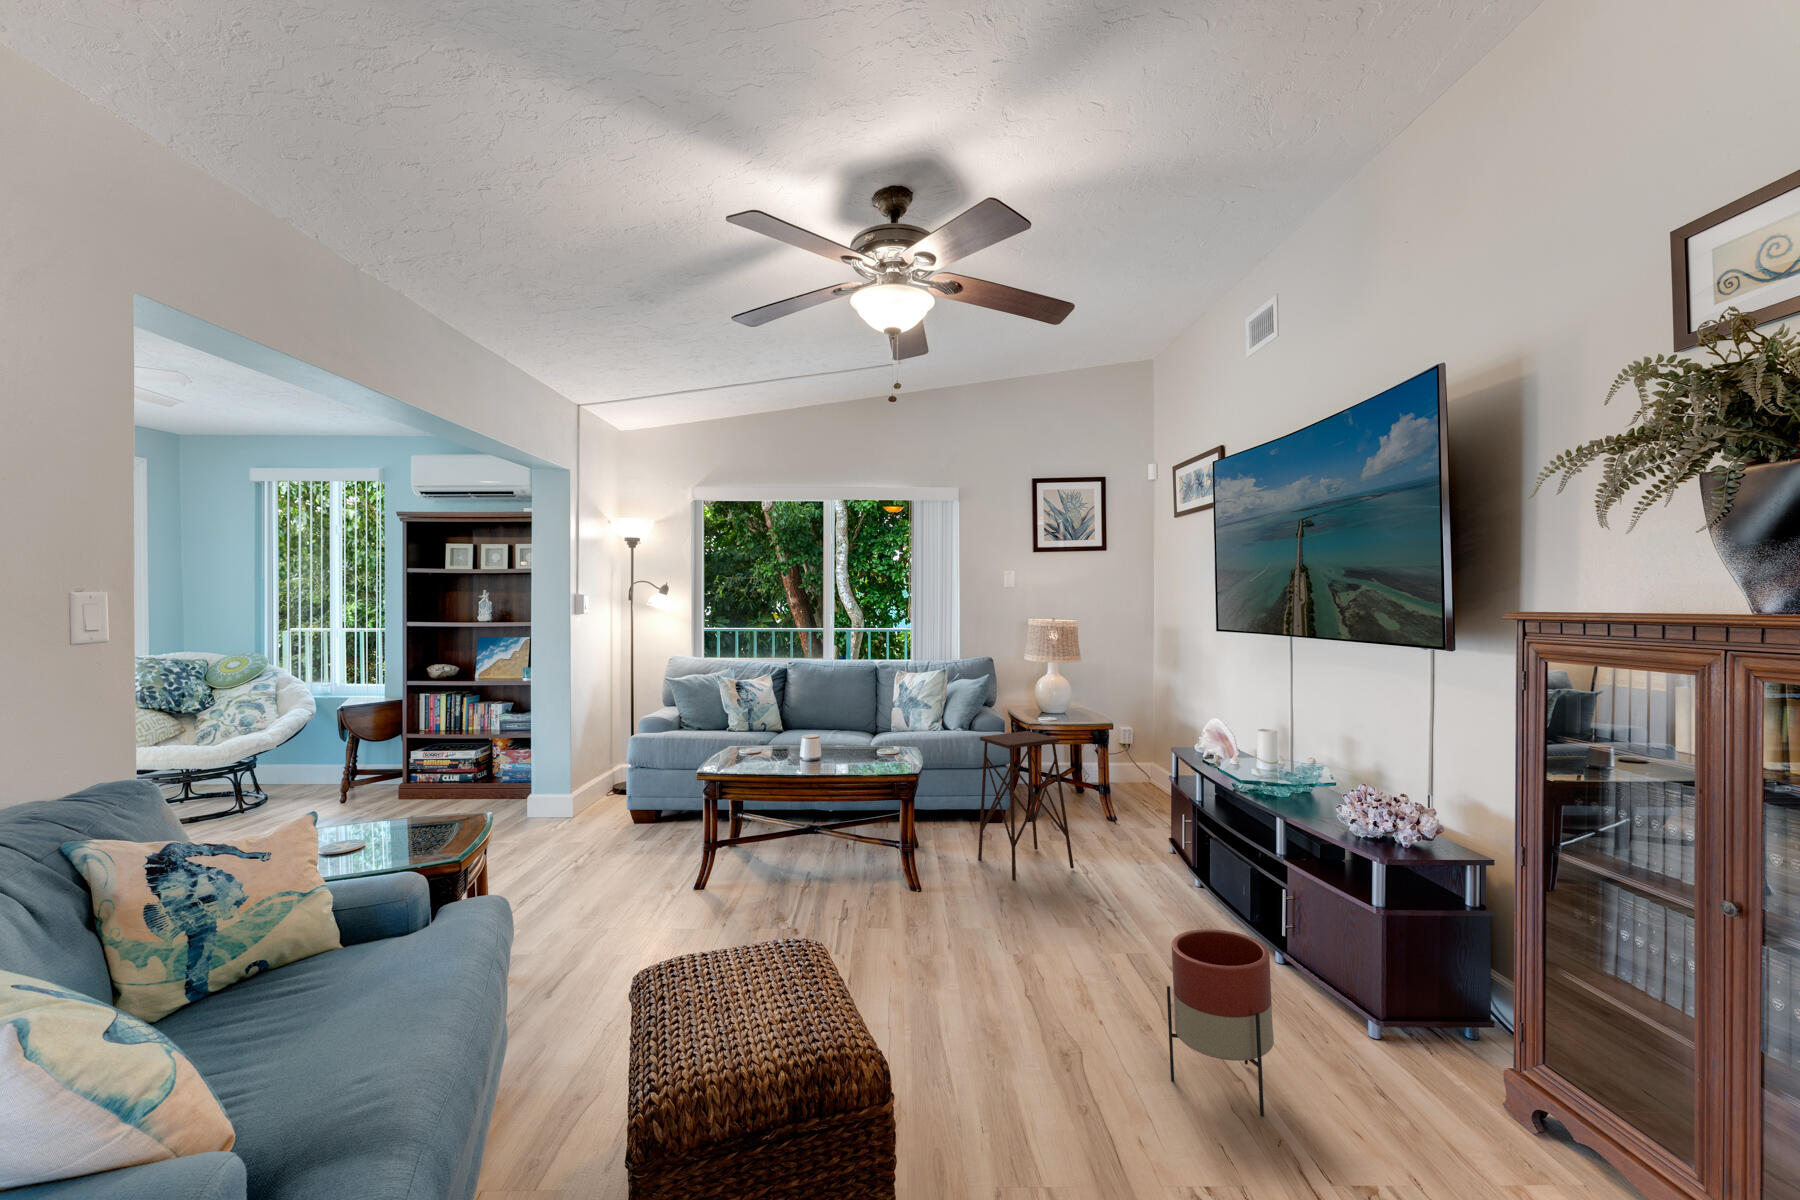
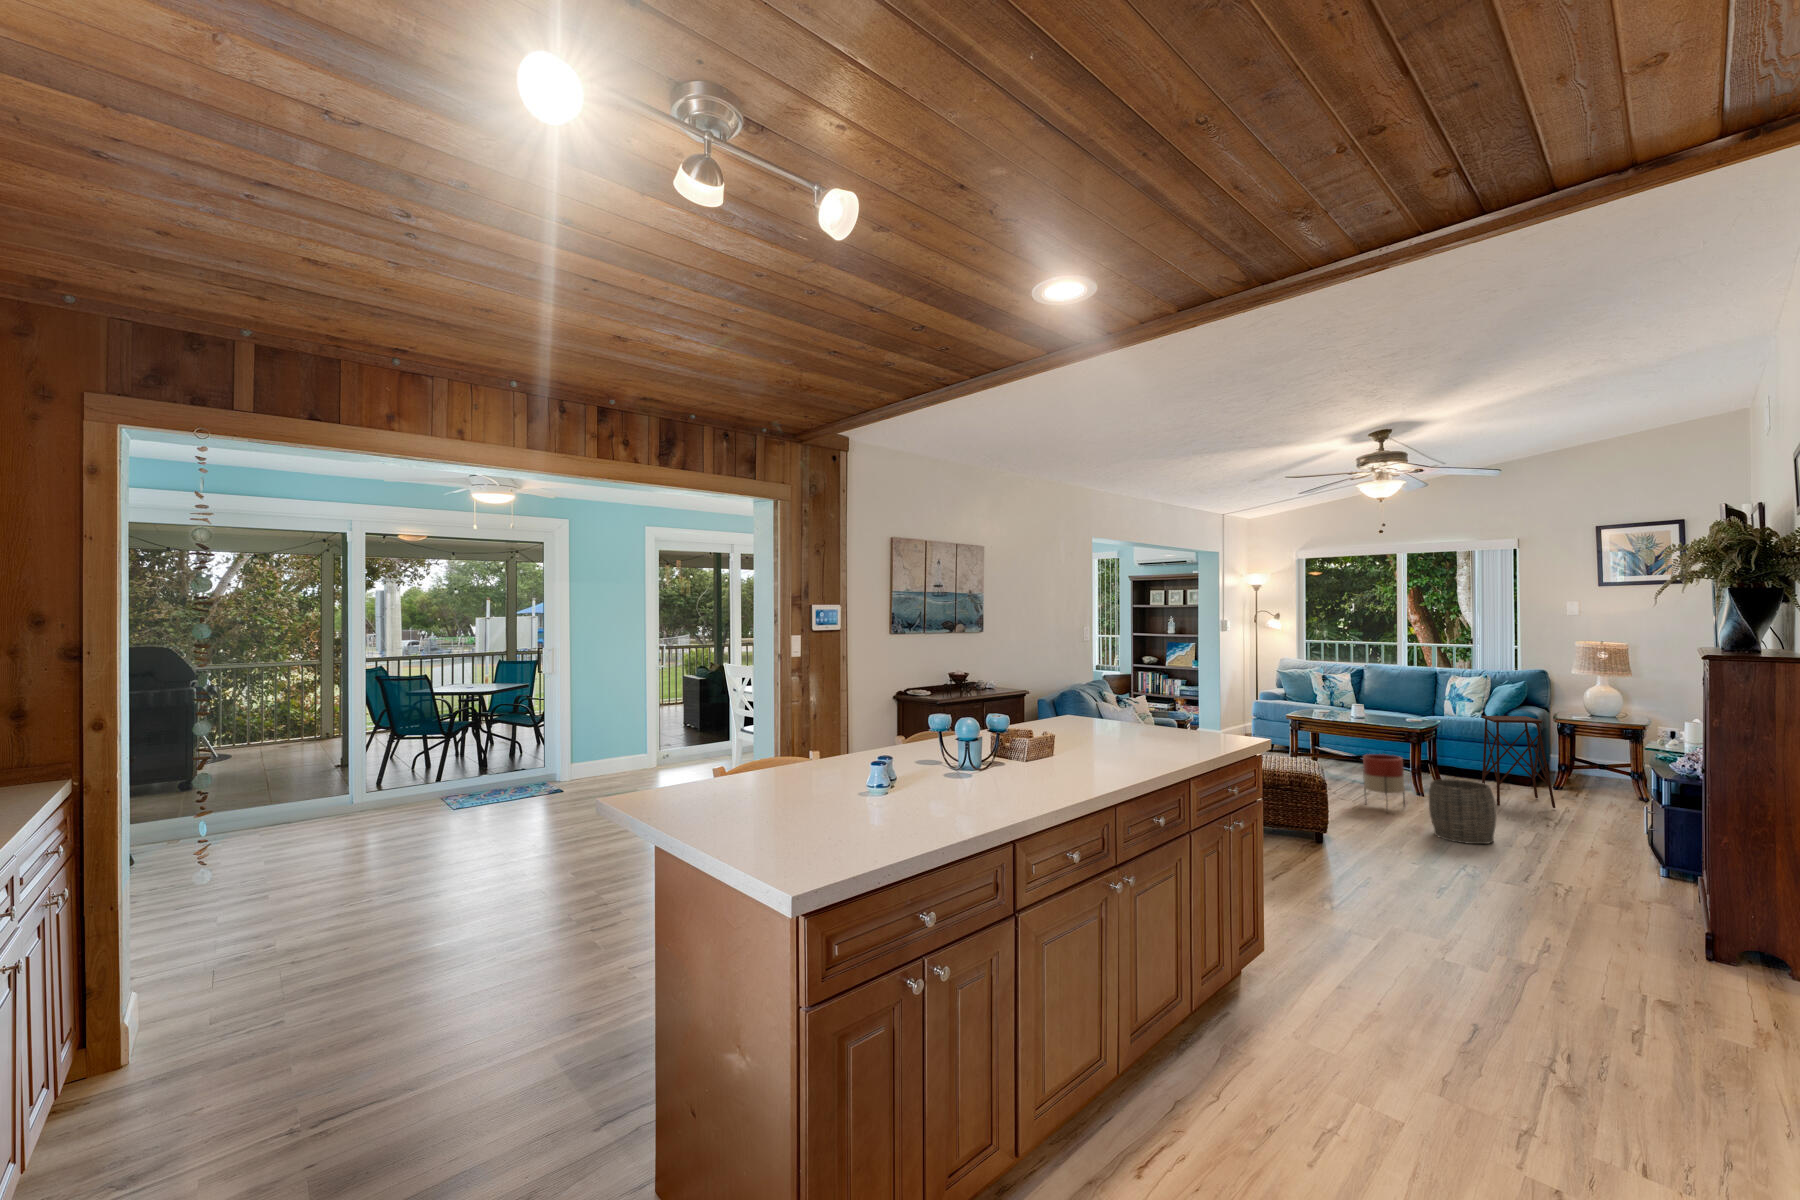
woven basket: none [1001,884,1107,1028] -> present [1429,779,1496,844]
planter: present [1167,929,1274,1117] -> present [1363,754,1405,807]

